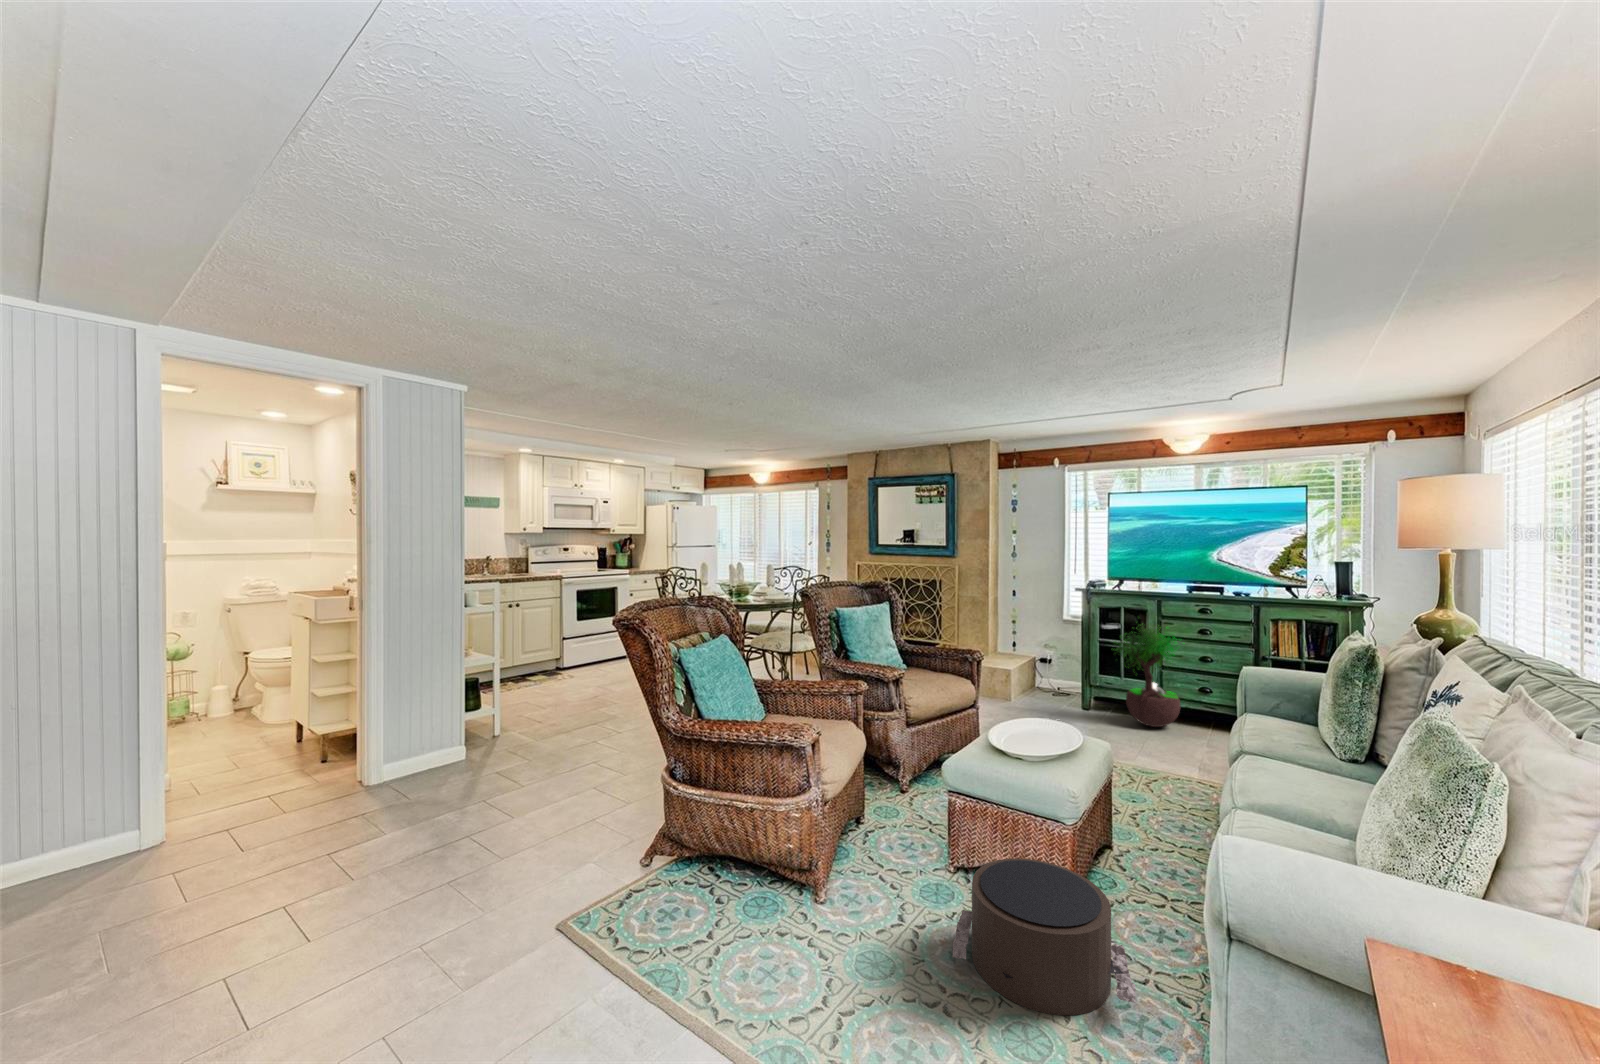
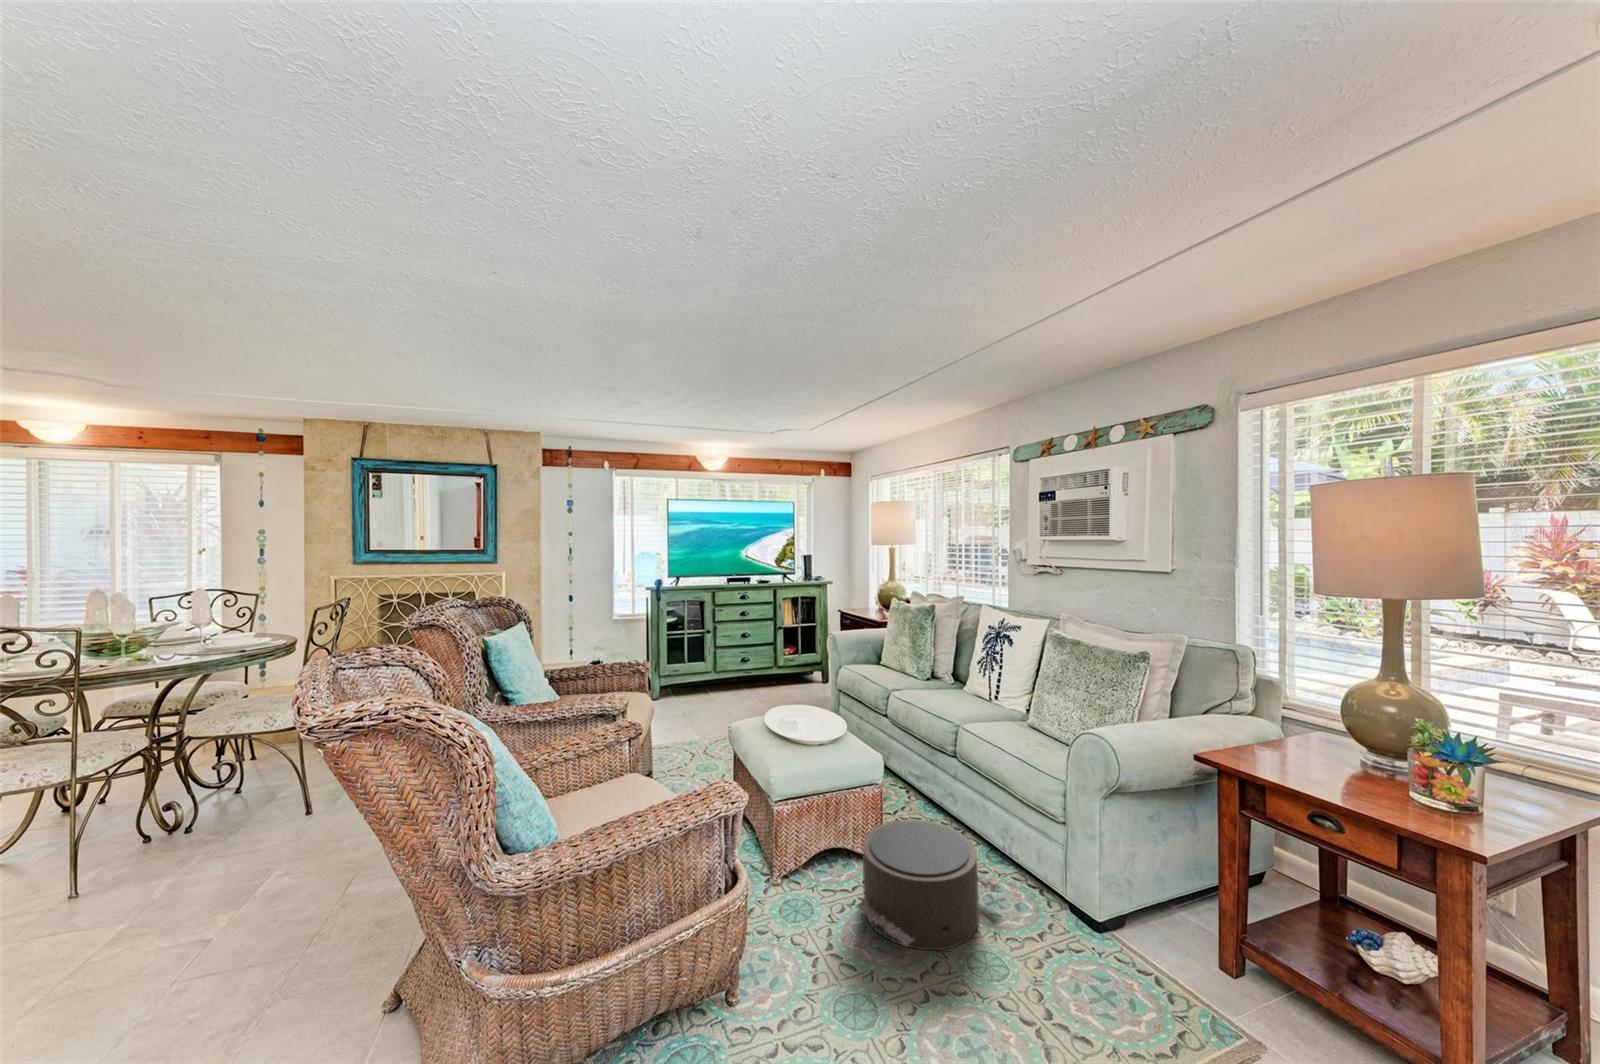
potted tree: present [1113,624,1181,727] -> none [691,607,746,698]

